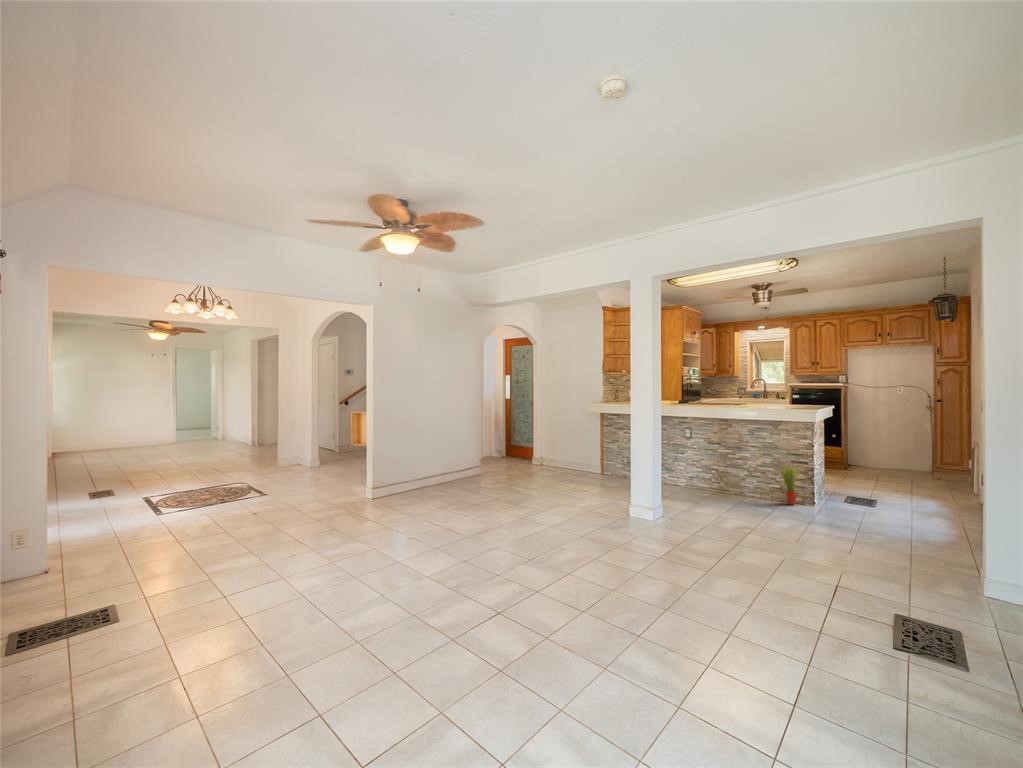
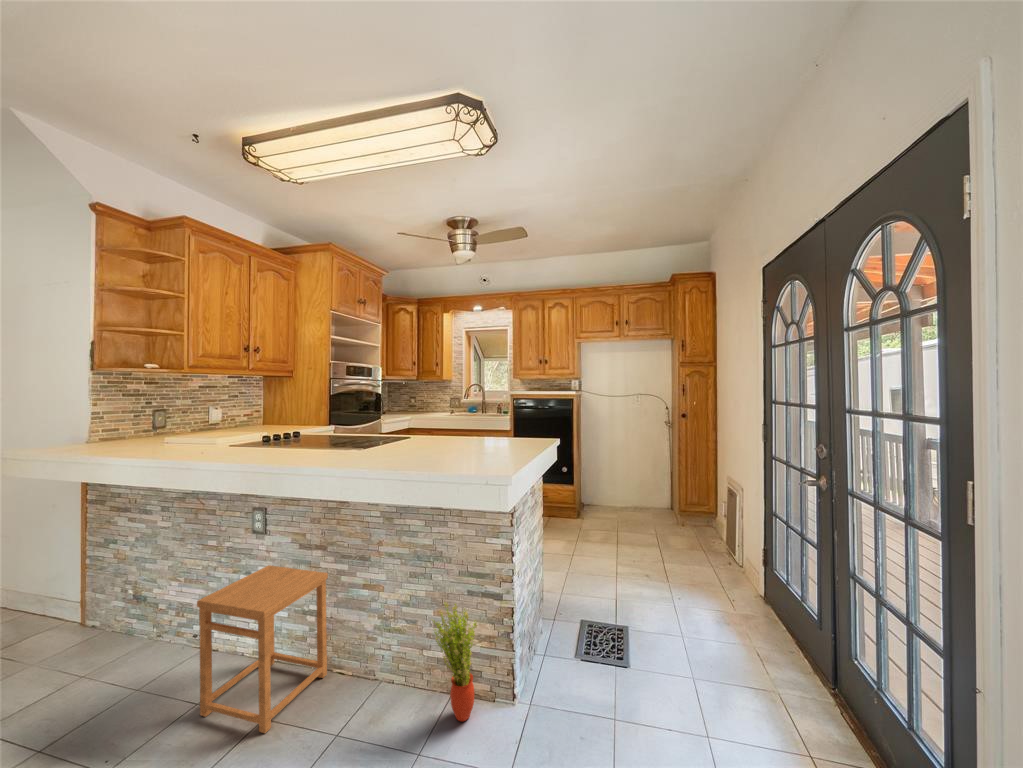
side table: none [684,450,724,497] -> present [197,565,328,733]

